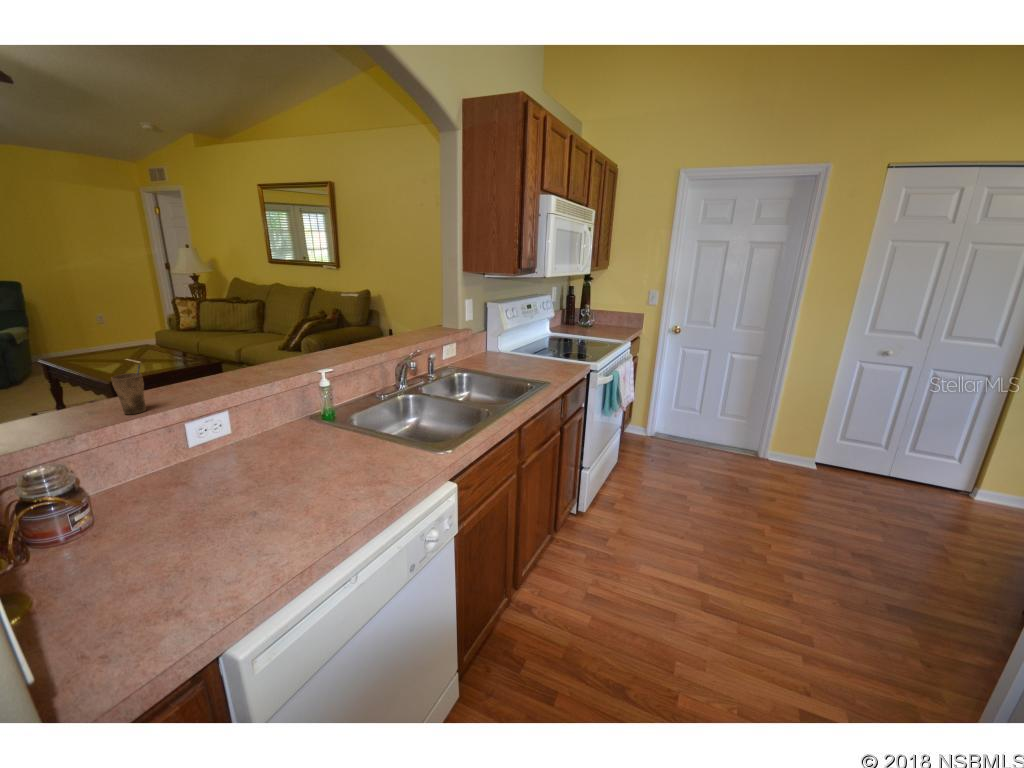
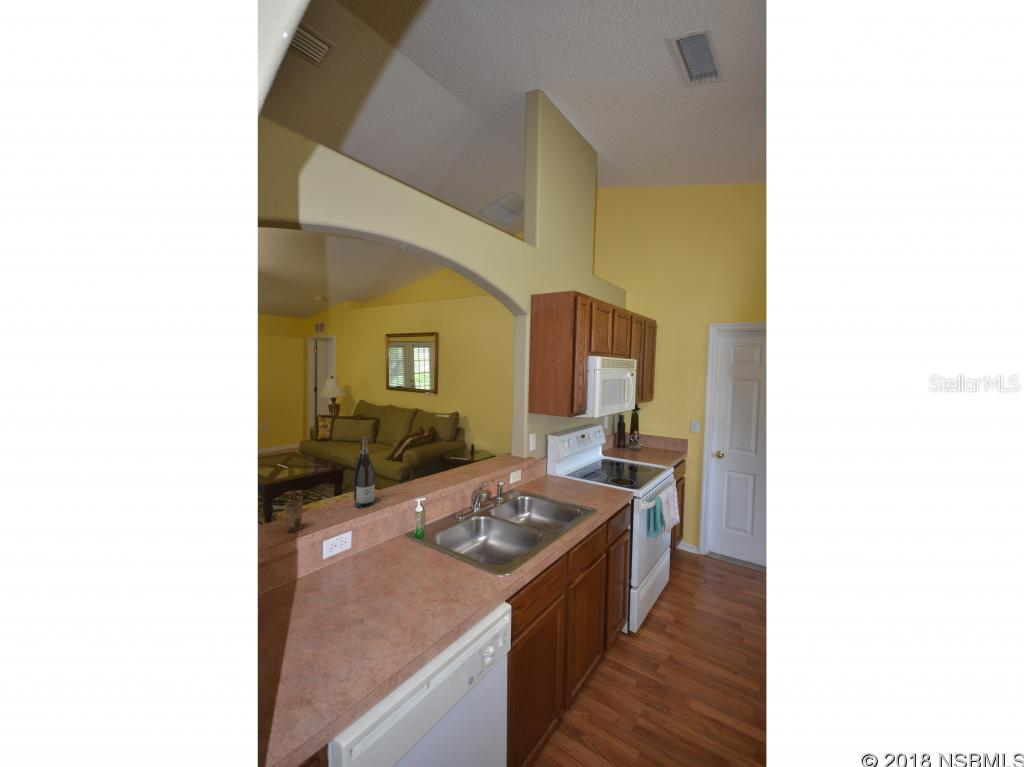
wine bottle: none [222,286,259,385] -> present [354,437,375,508]

